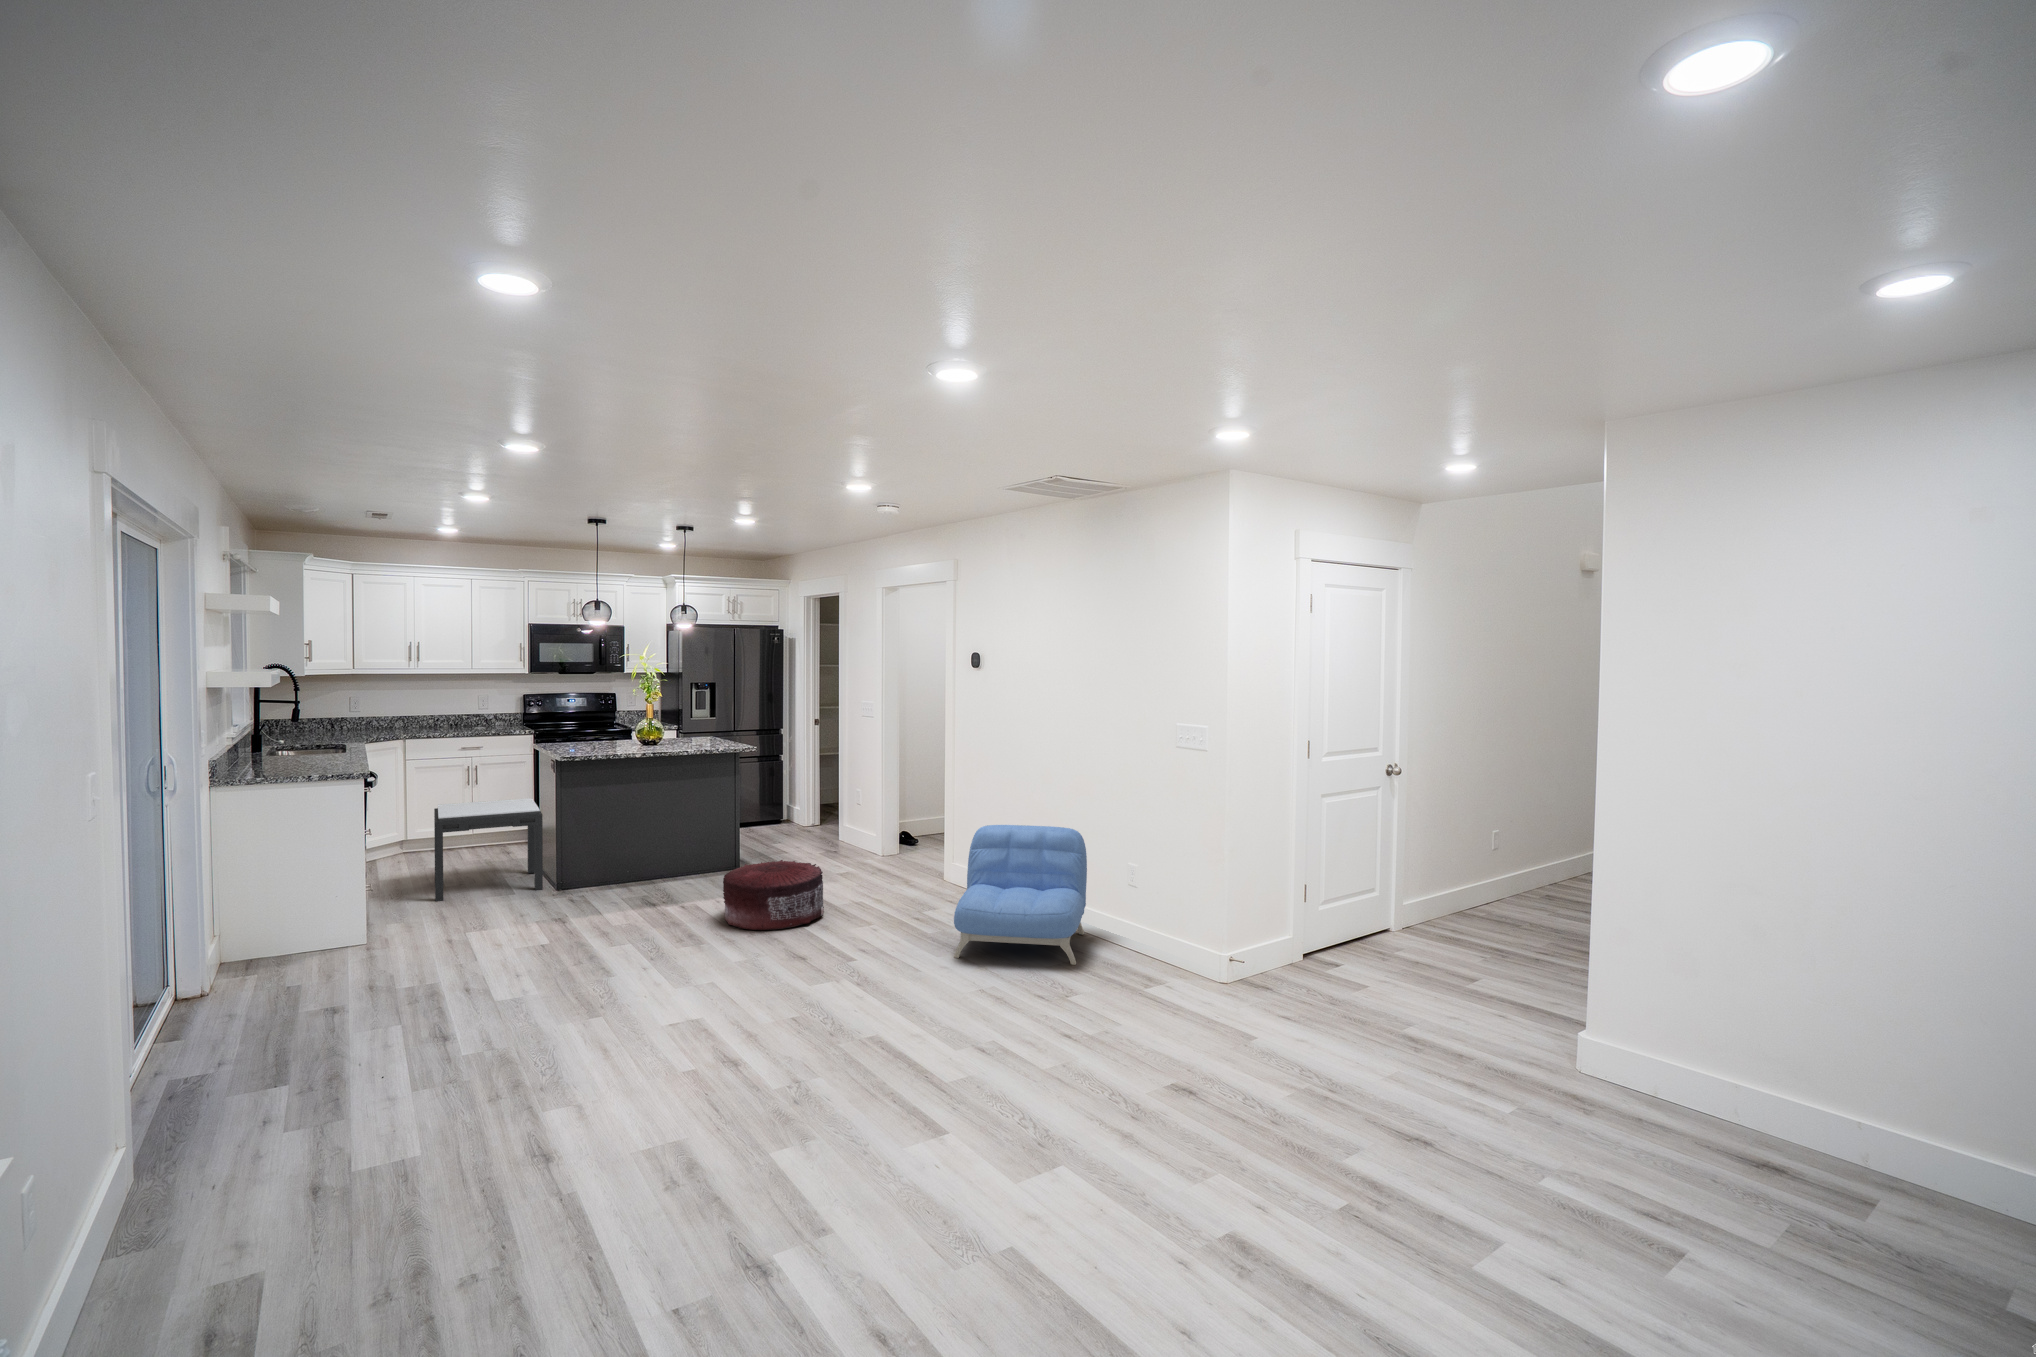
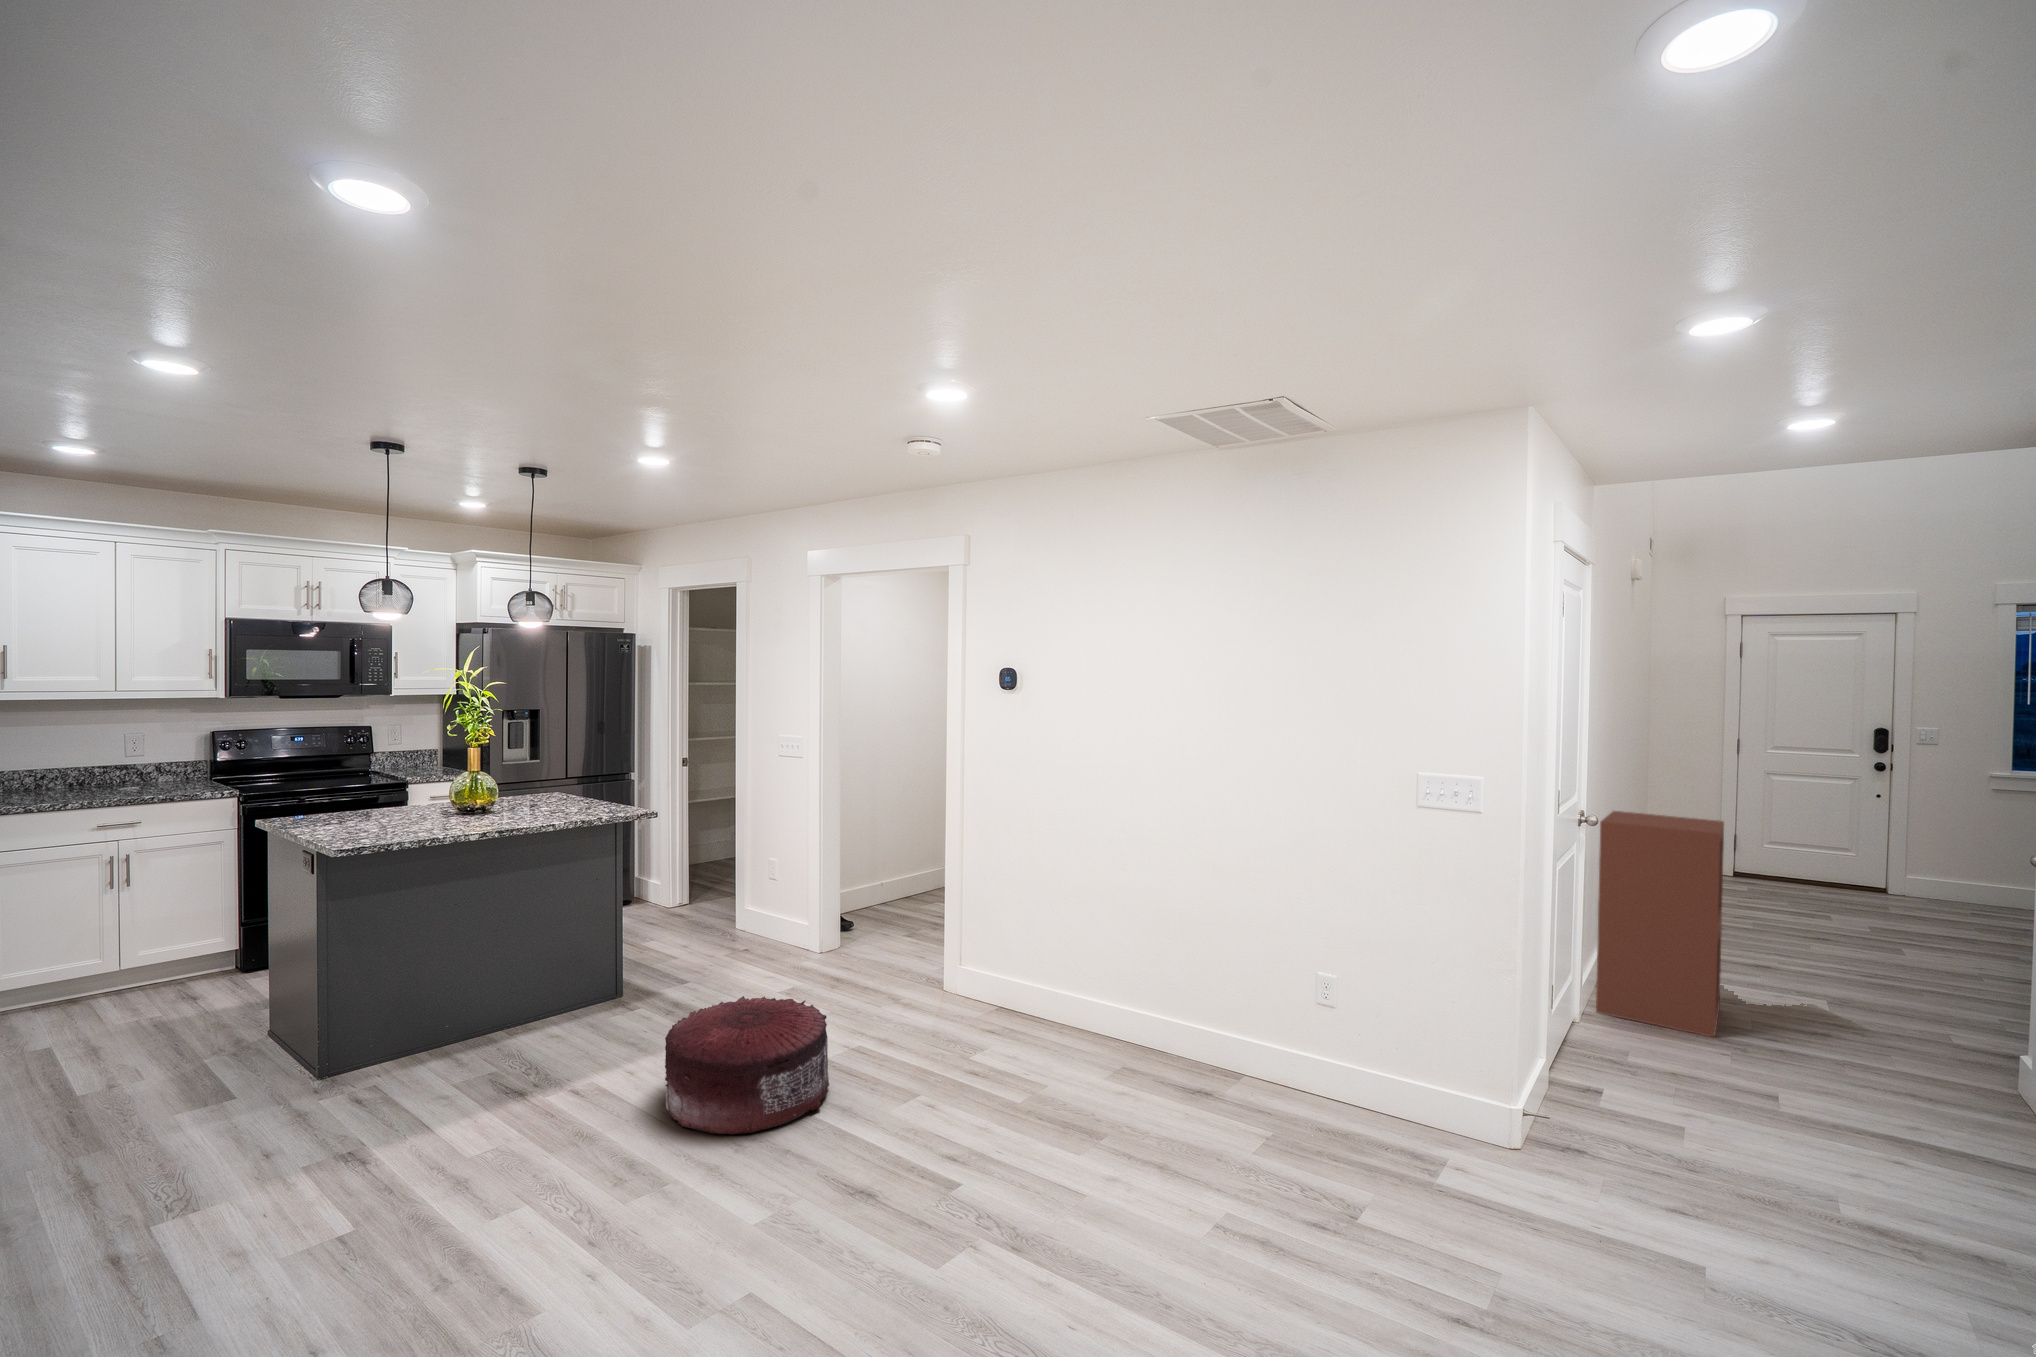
bookshelf: none [1426,768,1548,947] -> present [1596,811,1724,1037]
side table: present [434,798,543,901] -> none [50,913,287,1136]
armchair: present [954,825,1087,965] -> none [1073,925,1289,1156]

